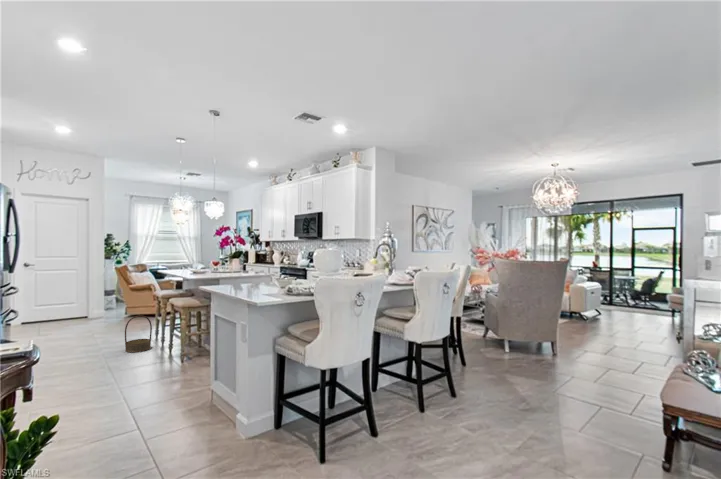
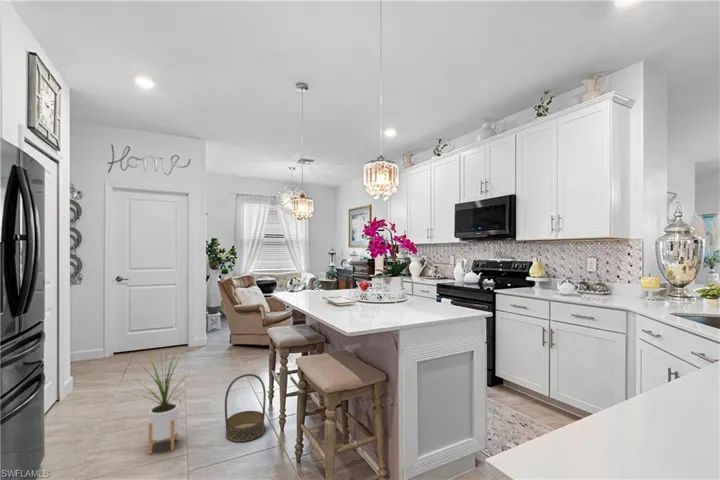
house plant: none [66,297,105,359] -> present [140,353,187,454]

